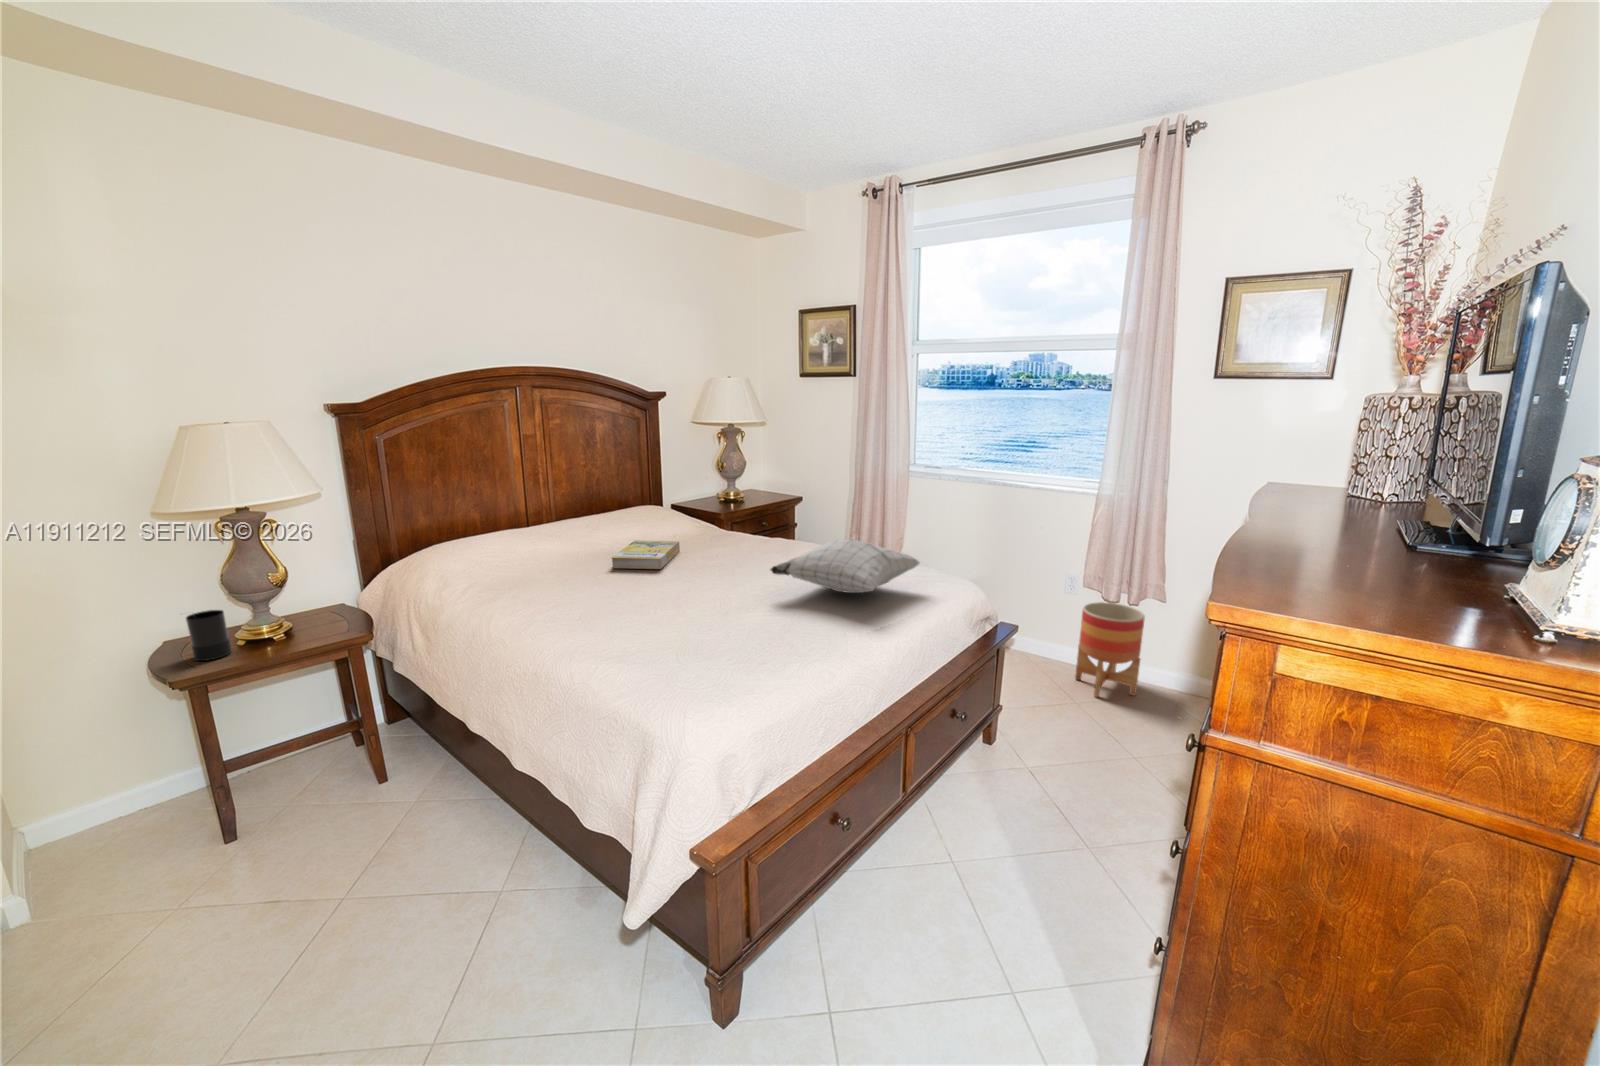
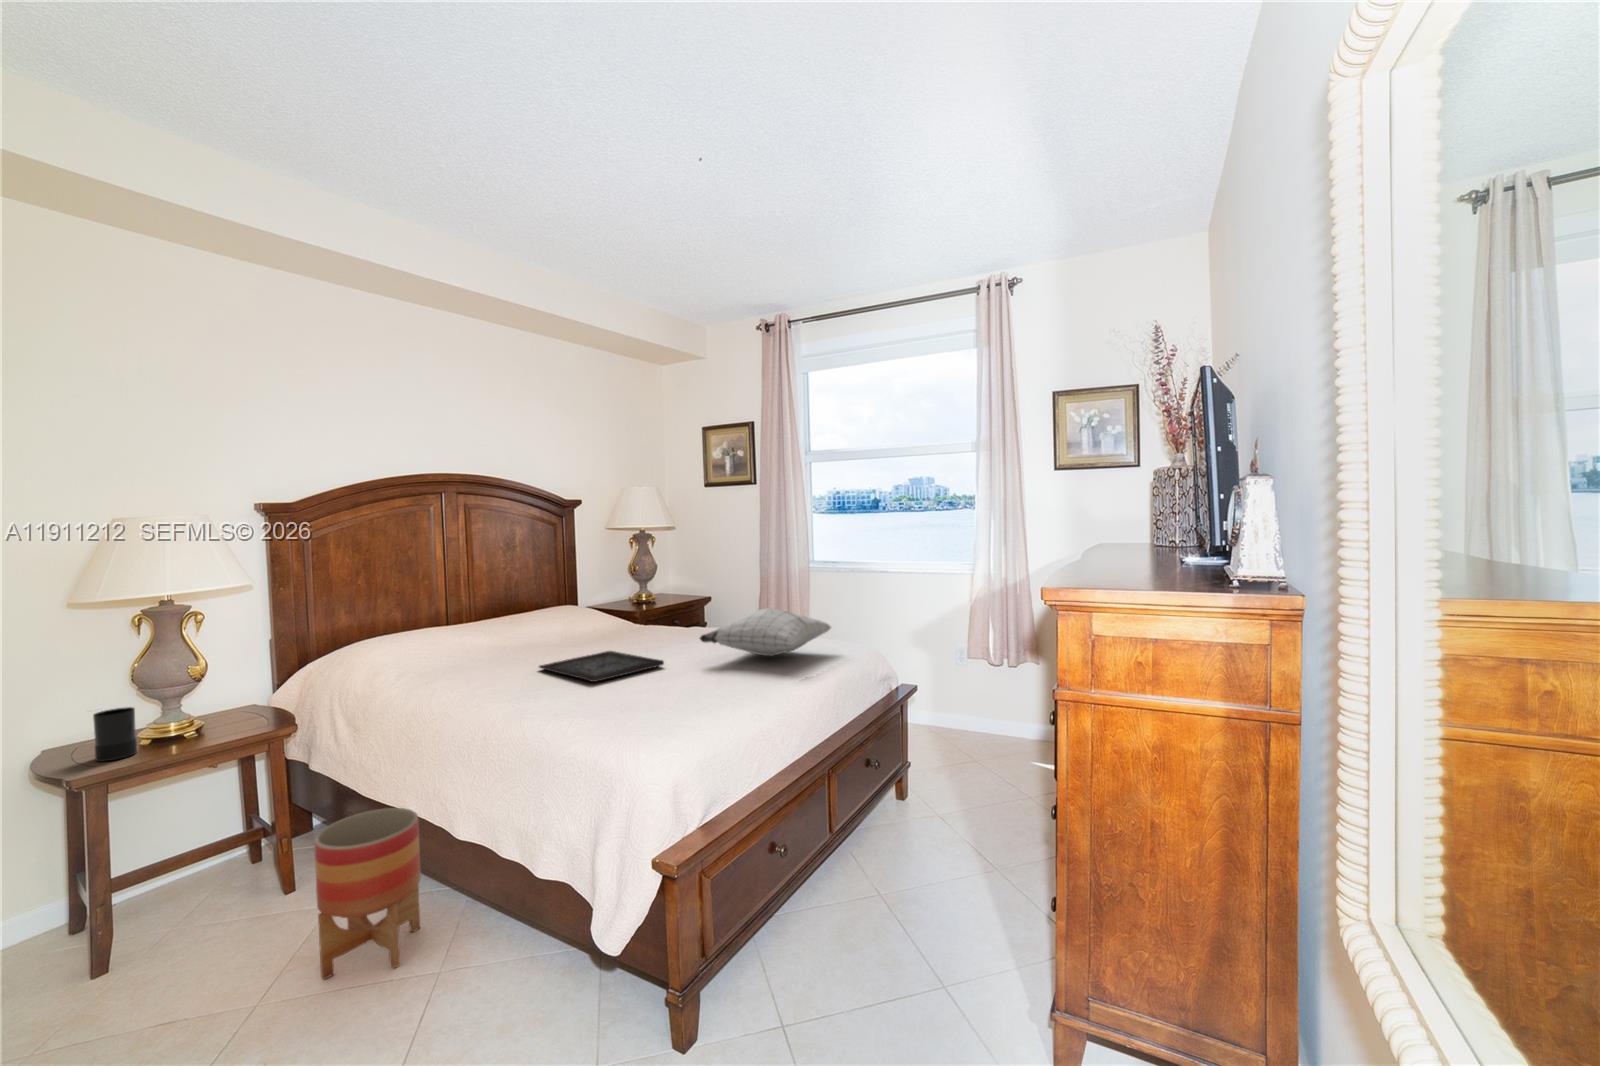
book: present [611,540,680,569] -> none [540,629,604,653]
tray: none [603,571,732,616] -> present [539,651,664,682]
planter: present [1075,602,1145,697] -> present [314,808,421,979]

